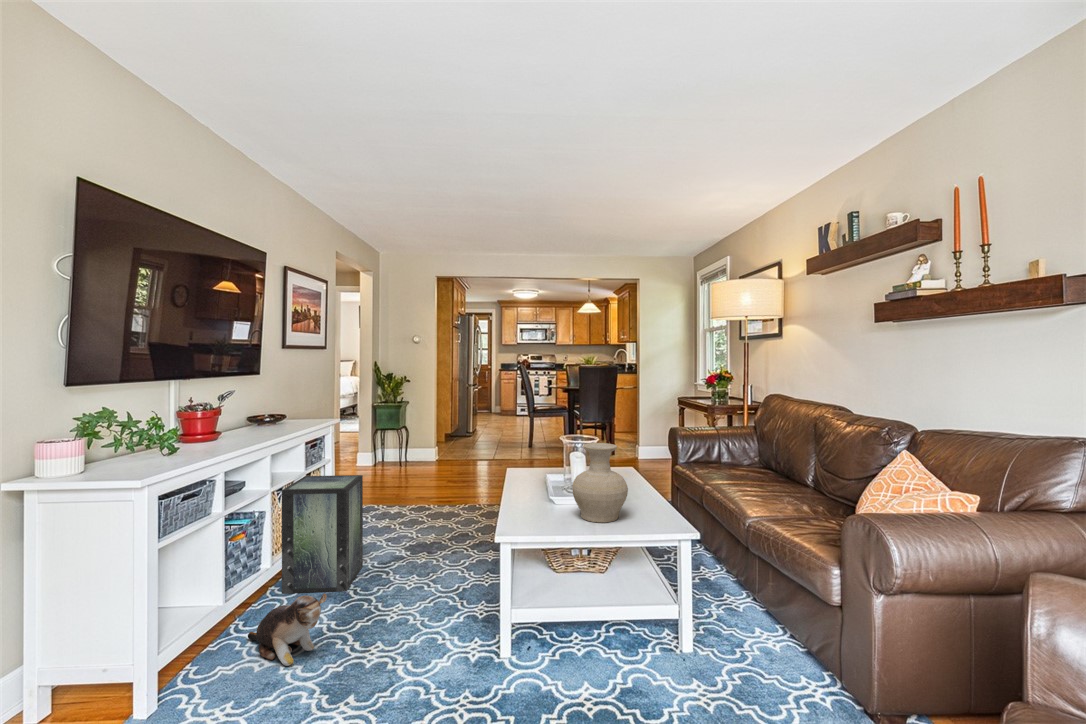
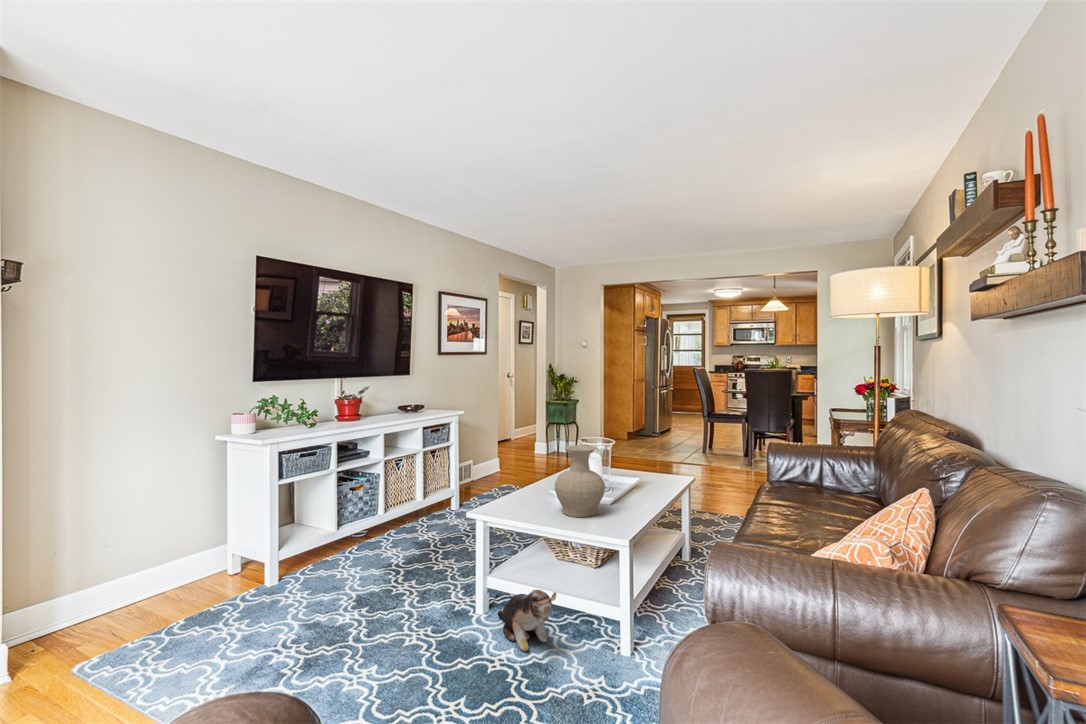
storage box: present [282,475,363,593] -> none [394,453,459,544]
plush toy: present [248,593,327,666] -> present [498,590,556,651]

